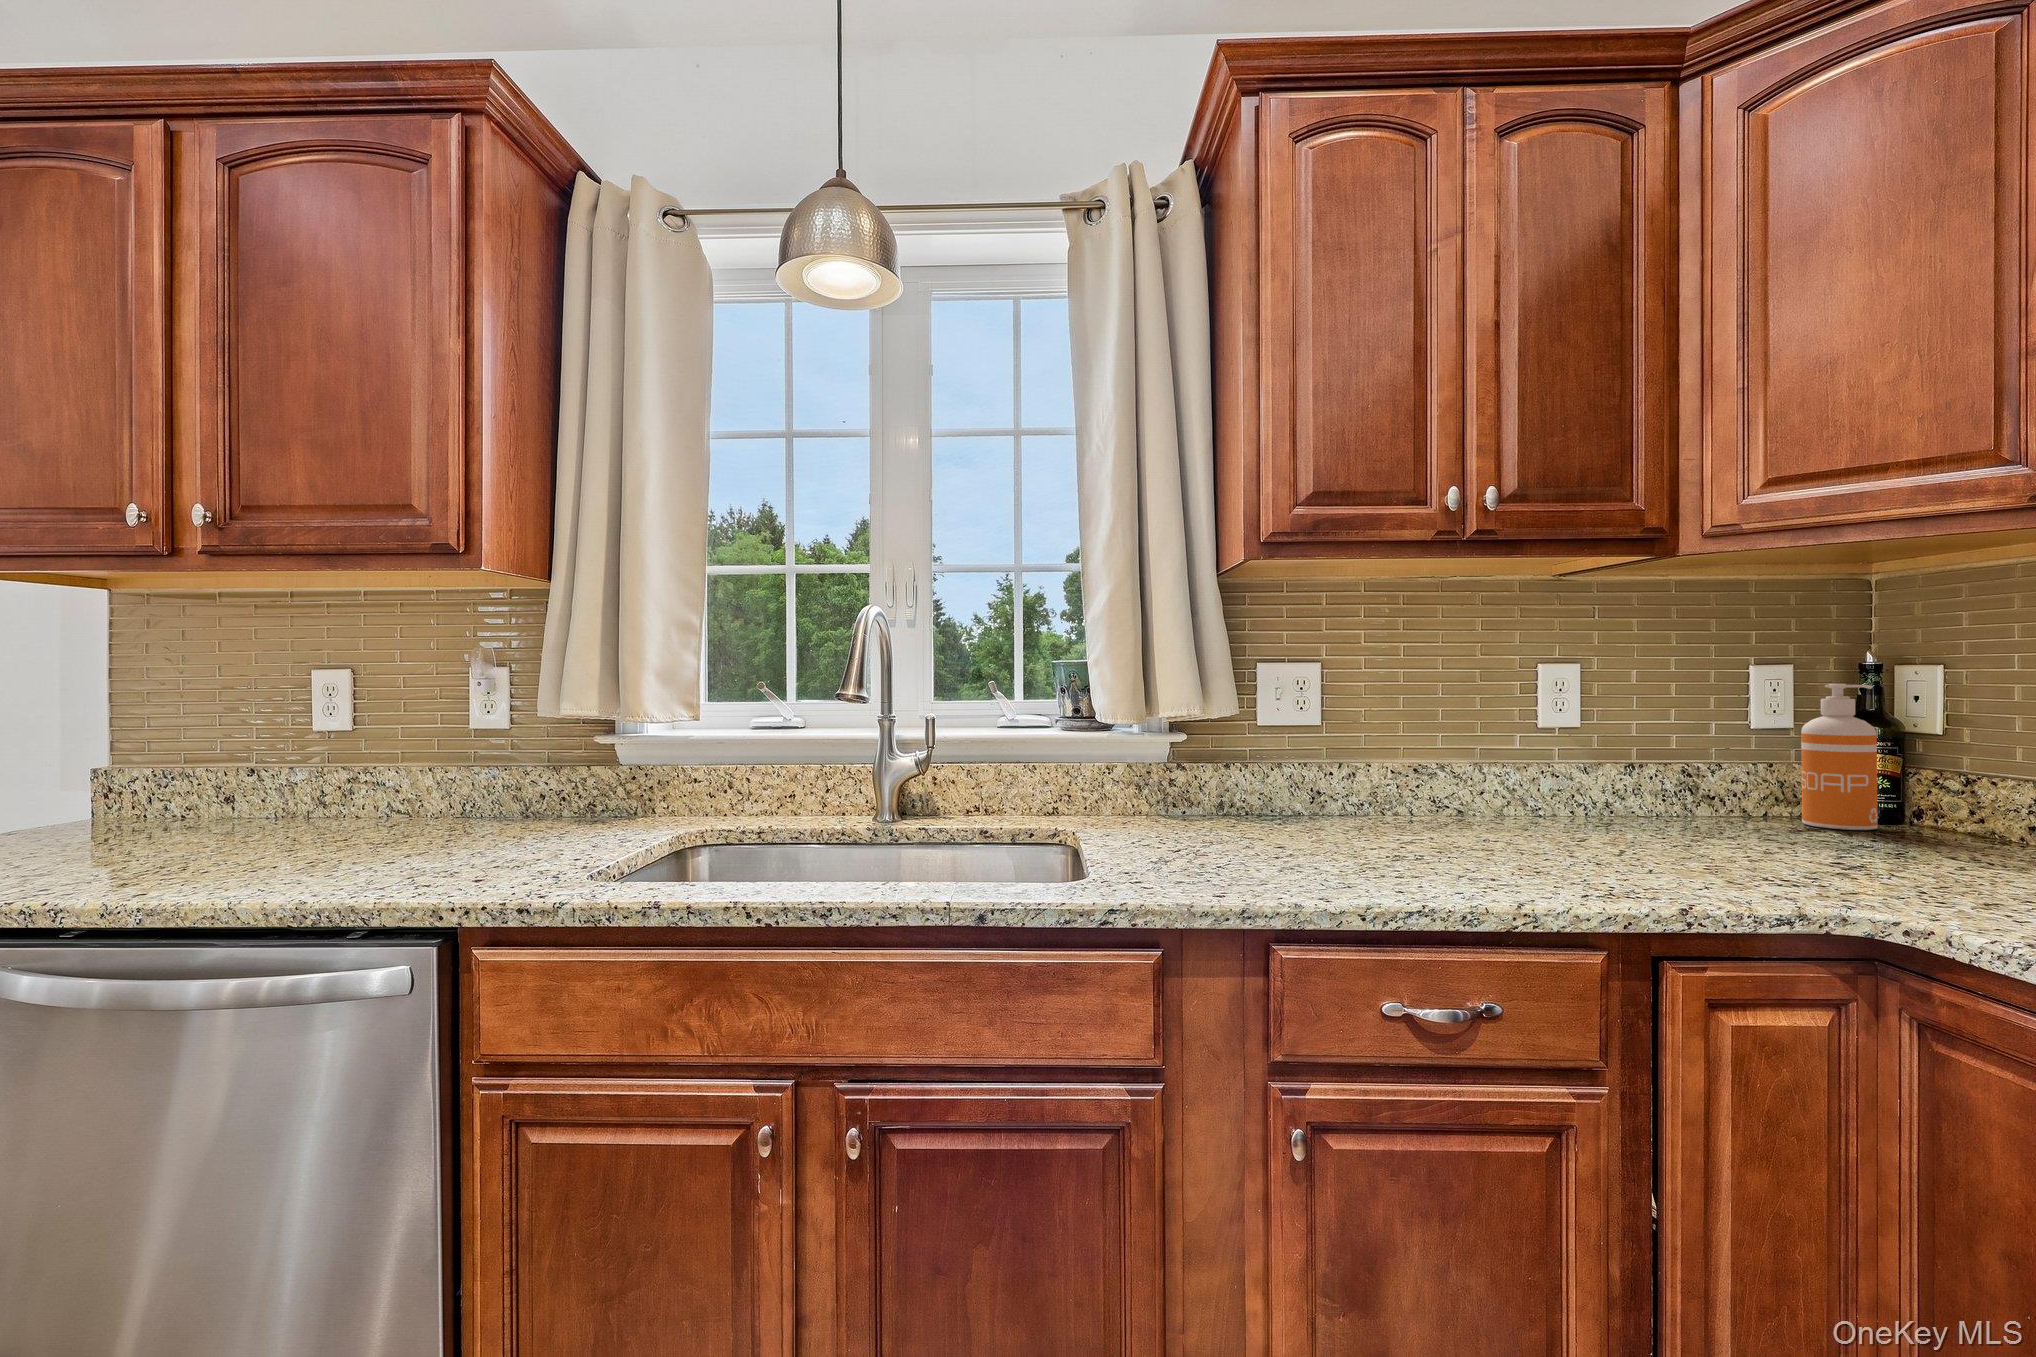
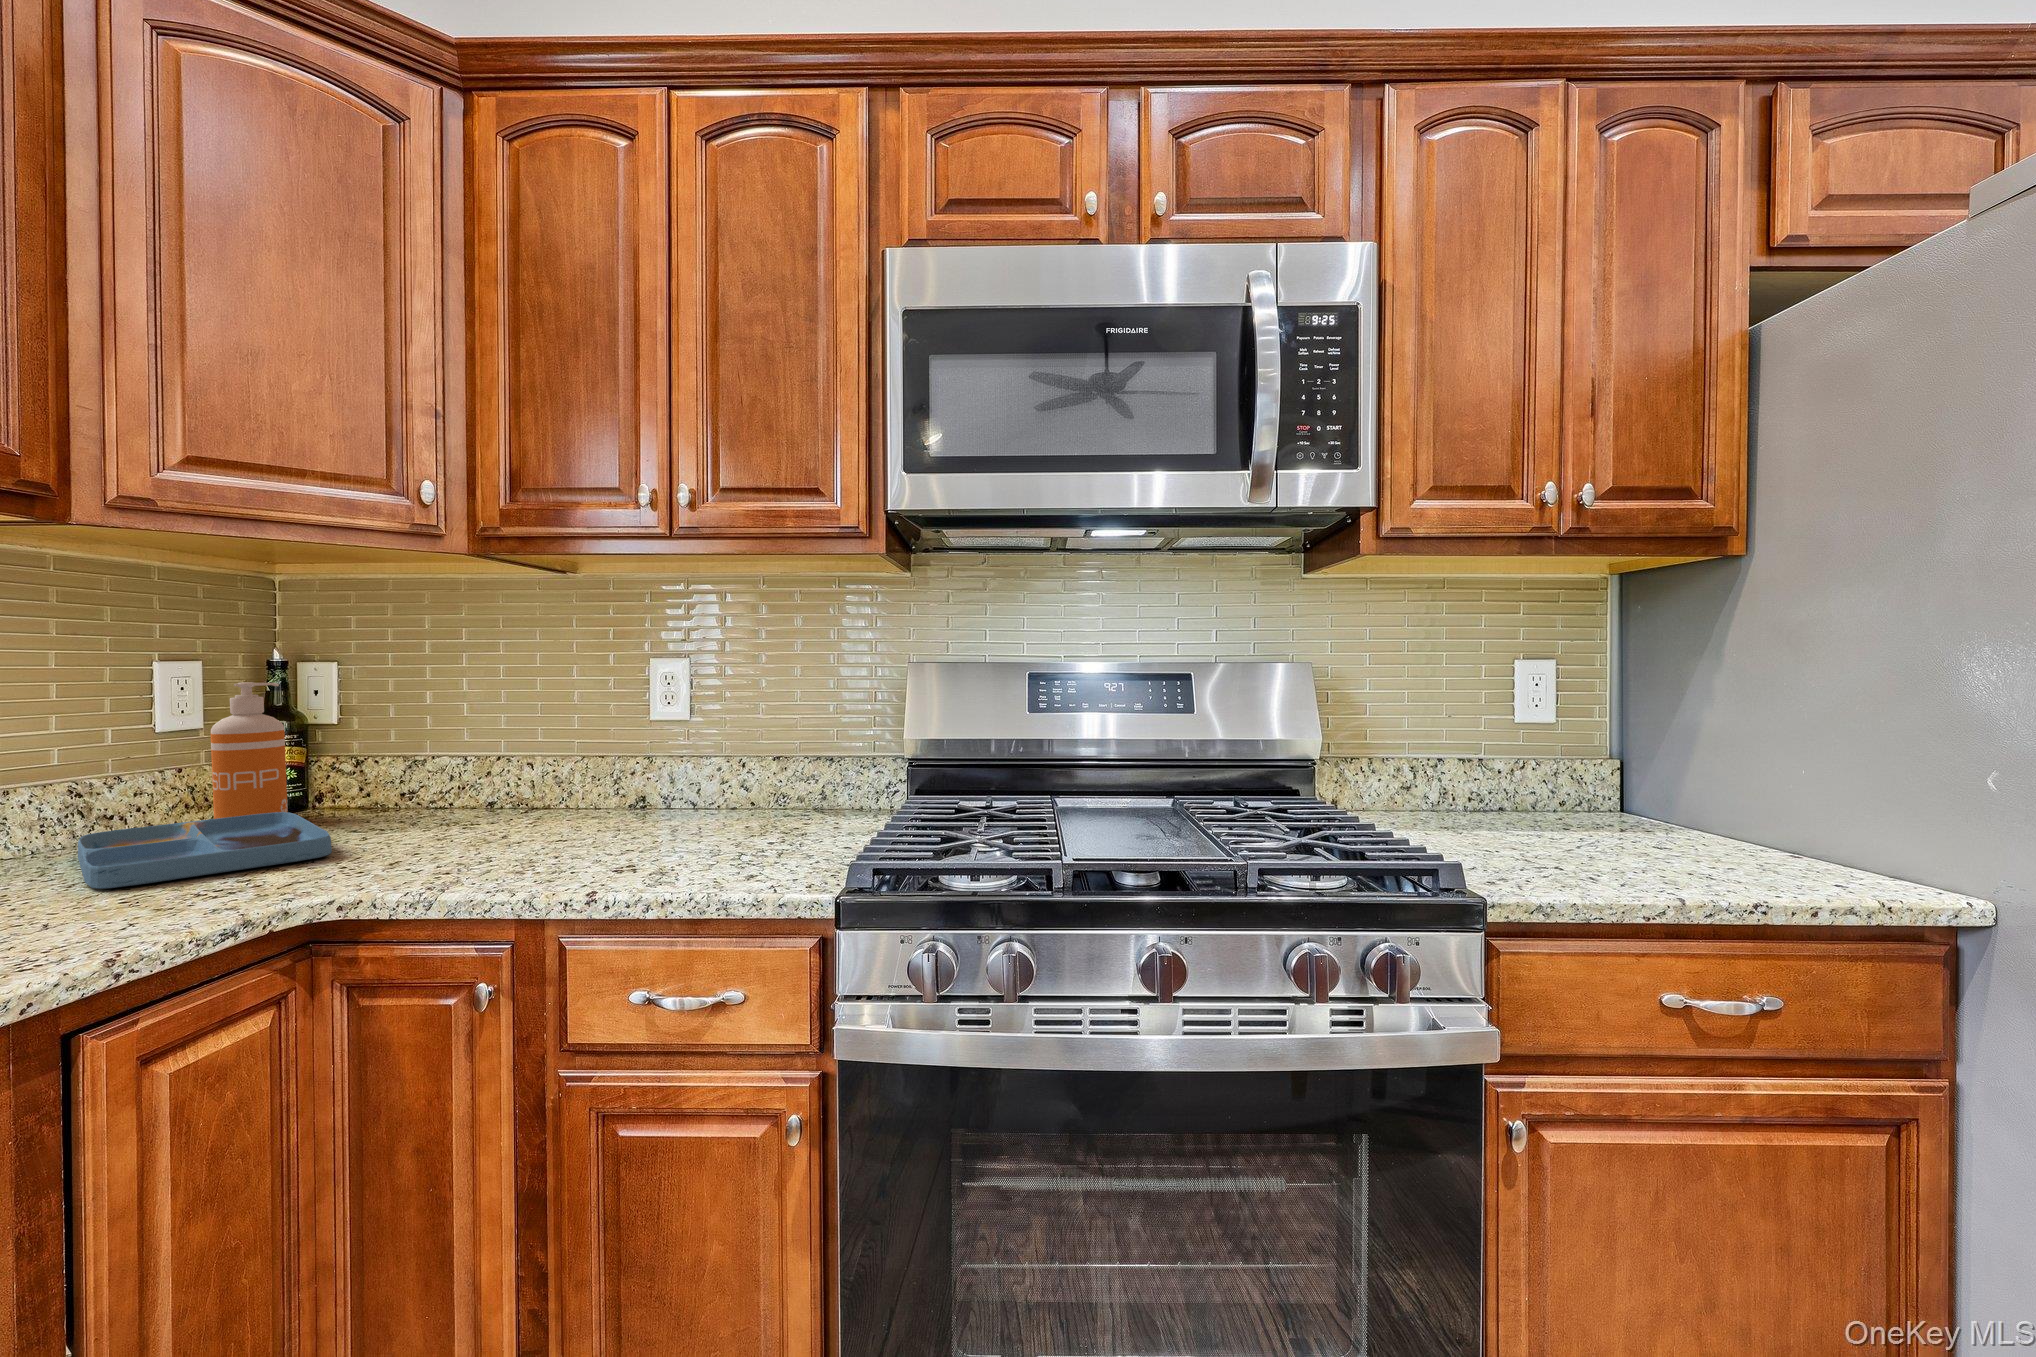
tray: none [1684,810,1913,874] -> present [78,812,332,889]

